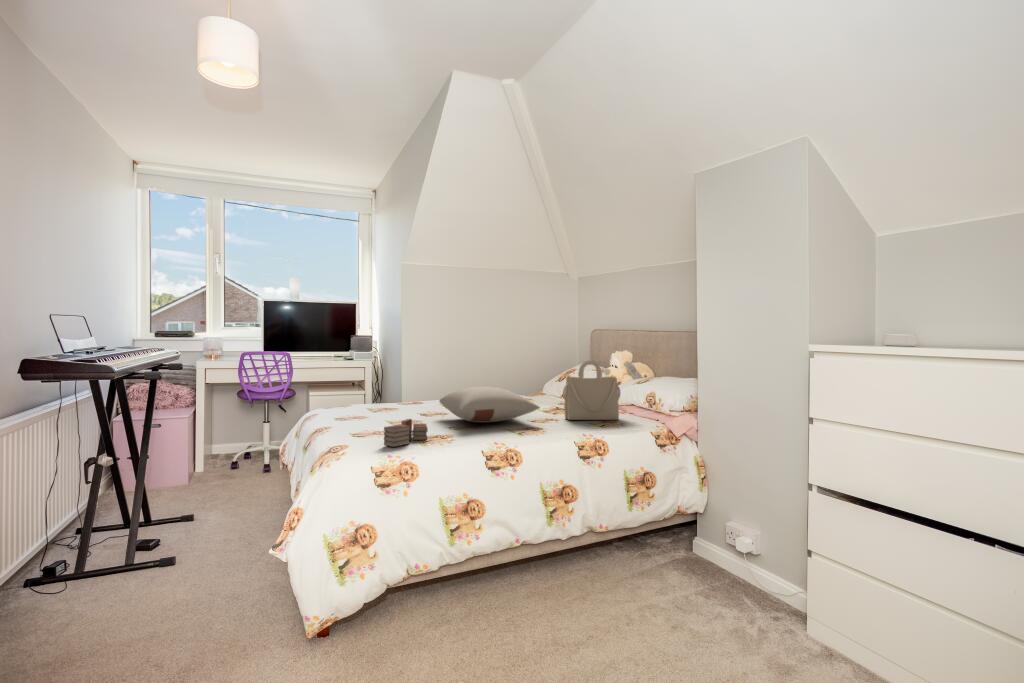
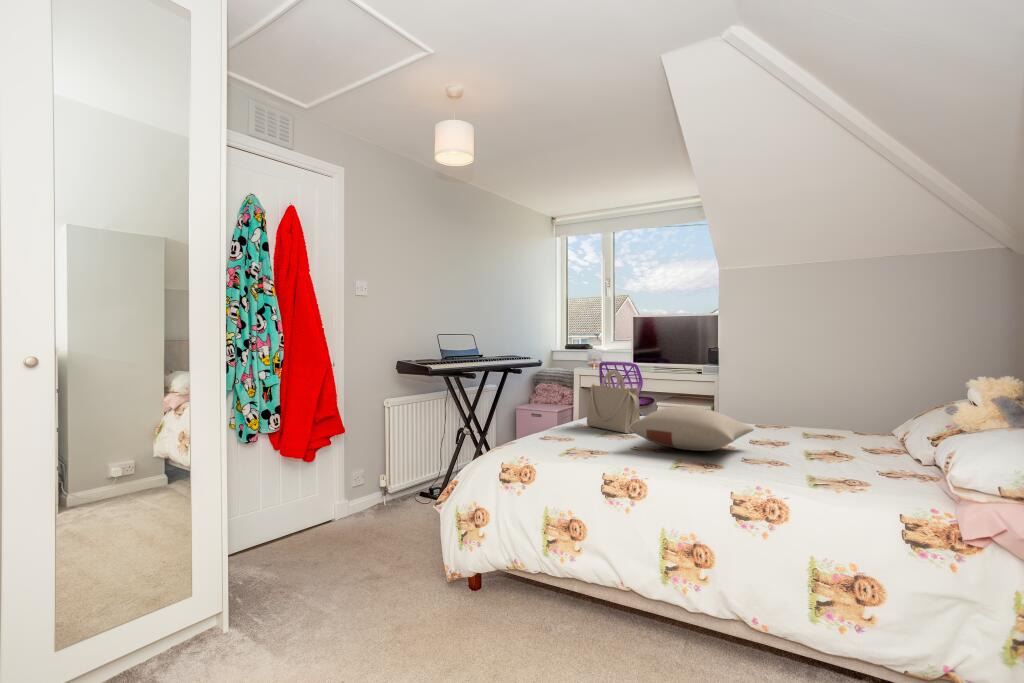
handbag: present [563,361,620,420] -> present [587,370,640,433]
book: present [384,419,428,447] -> none [532,425,590,449]

